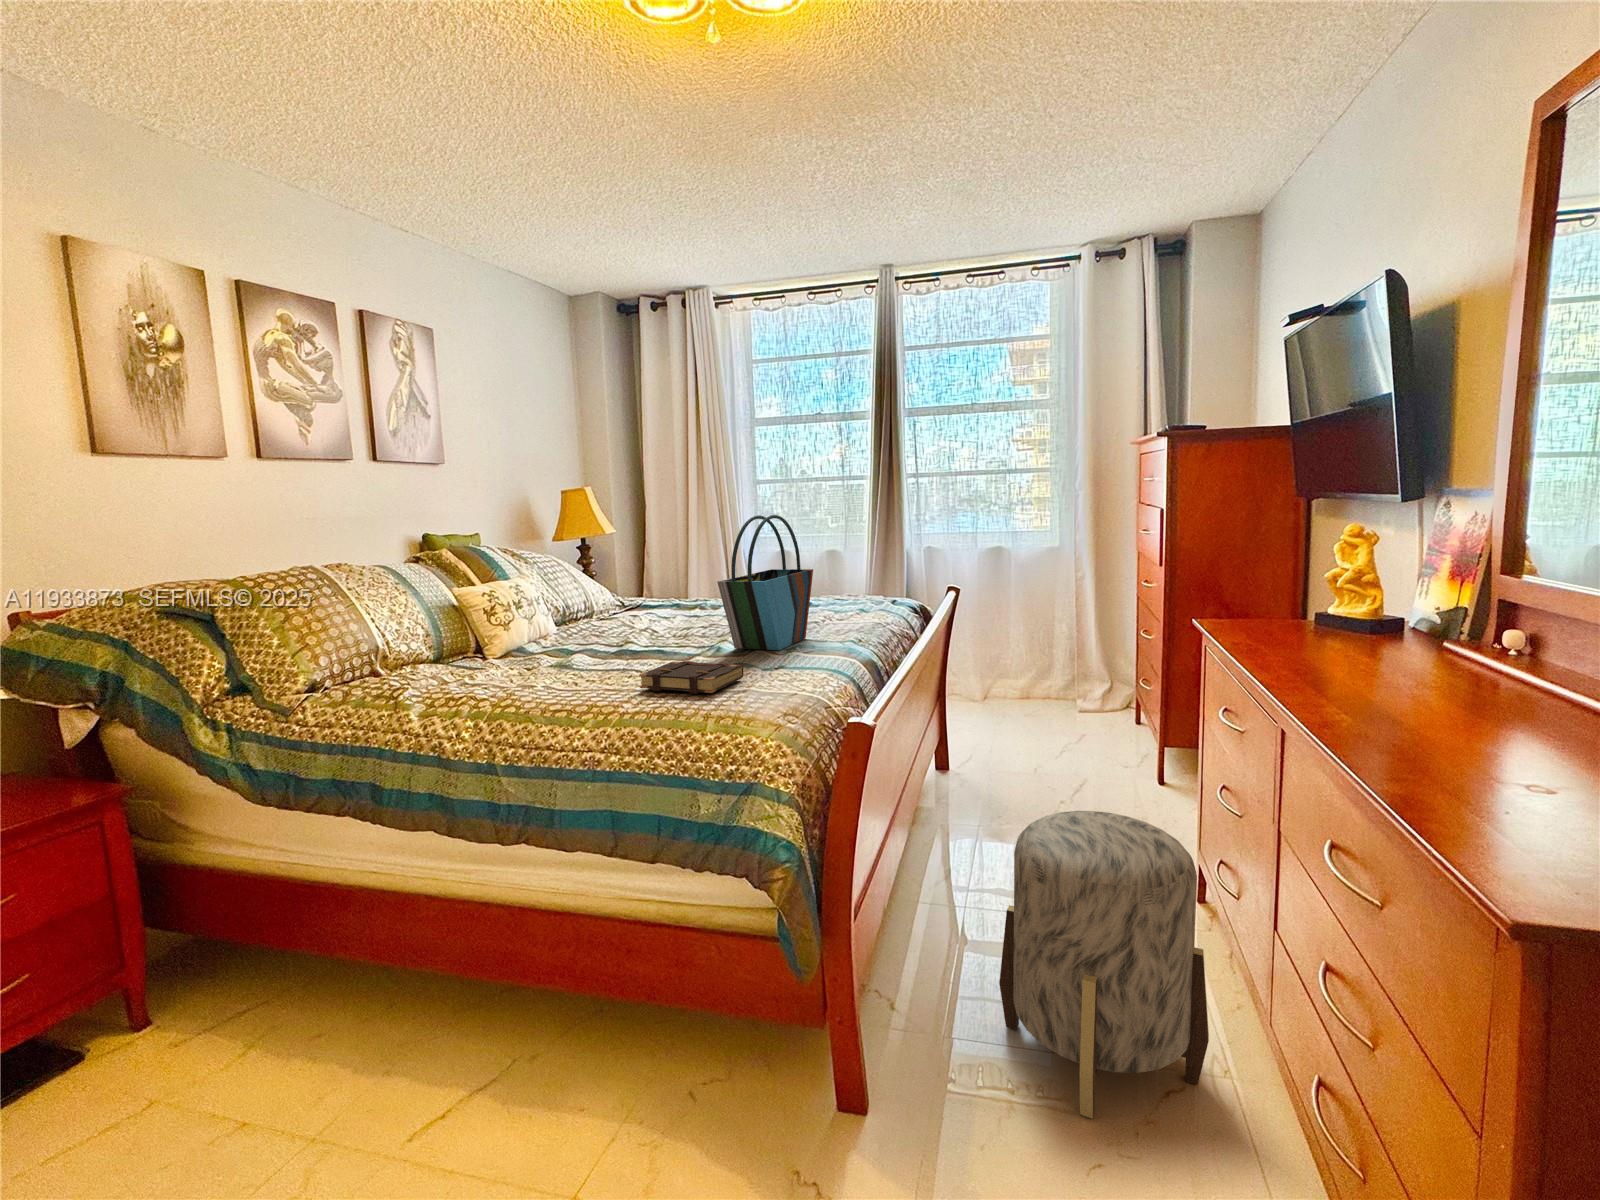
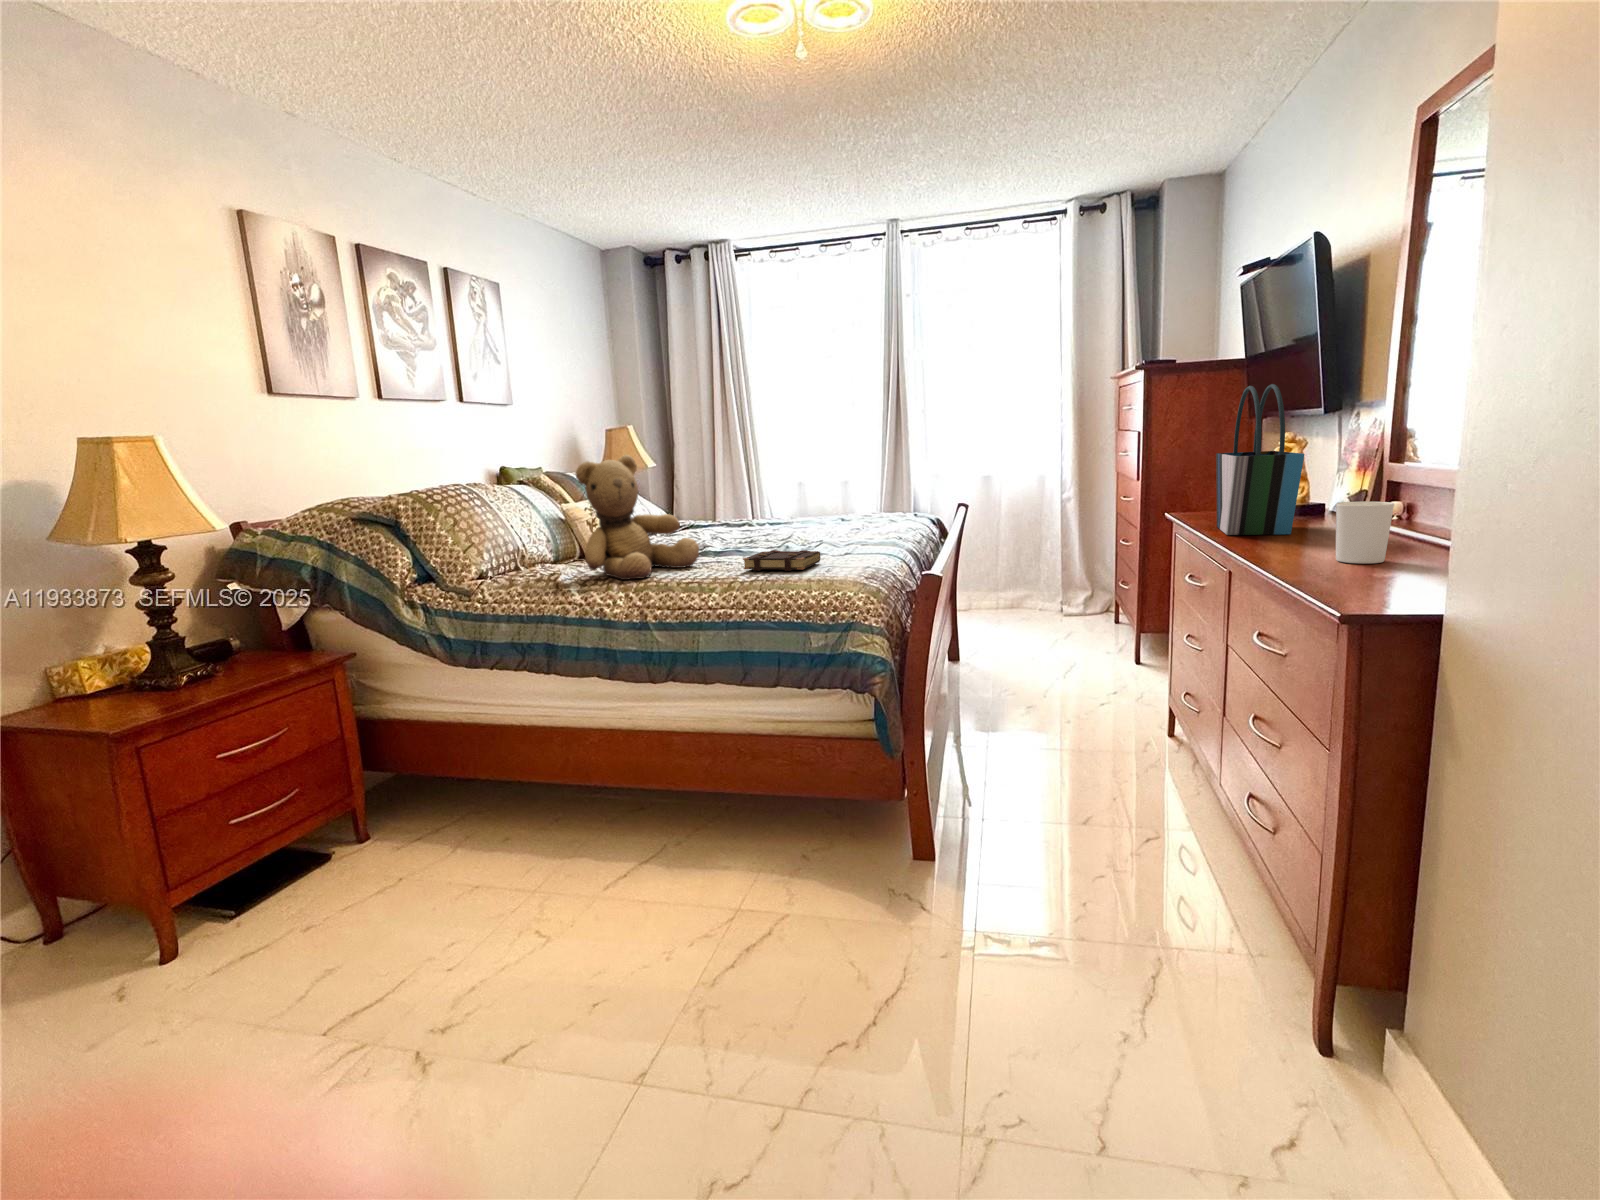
tote bag: present [717,515,813,650] -> present [1216,384,1305,535]
teddy bear: none [437,536,598,699] -> present [576,455,699,580]
candle holder: none [1458,656,1558,759] -> present [1336,502,1394,564]
ottoman: present [999,811,1209,1119] -> none [1022,649,1174,850]

